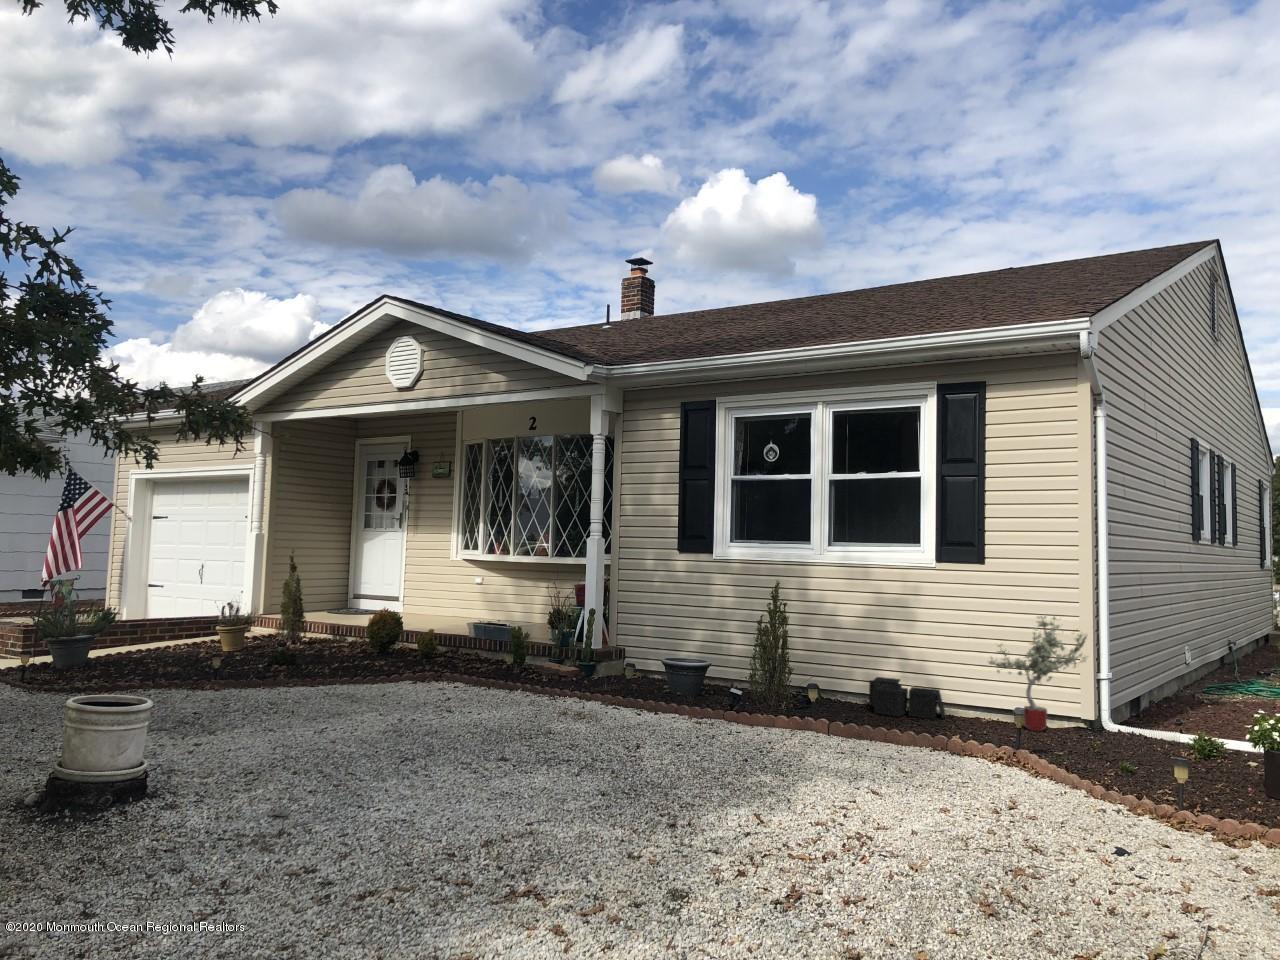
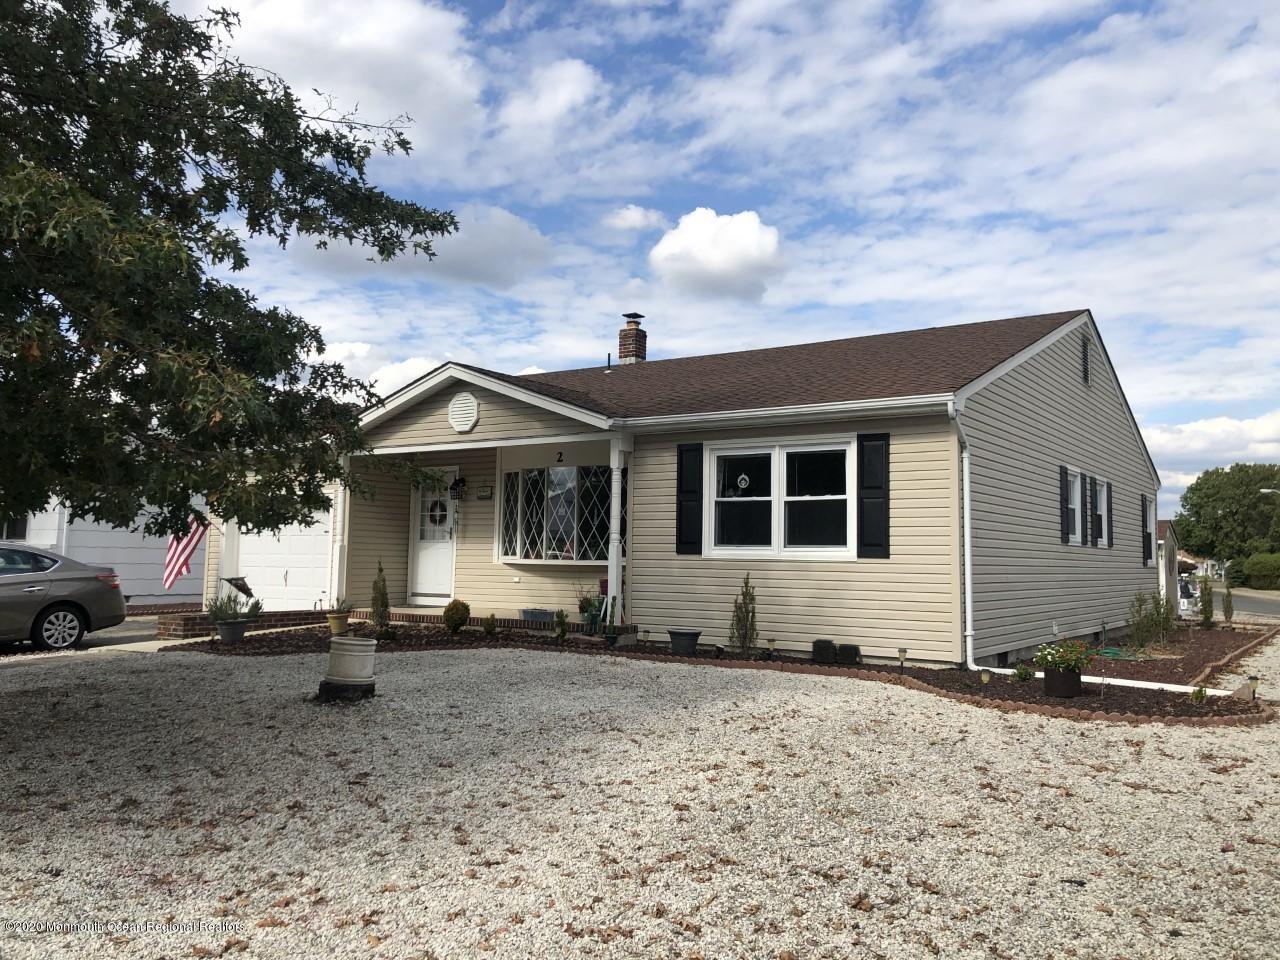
potted tree: present [989,616,1087,731] -> none [889,592,954,670]

